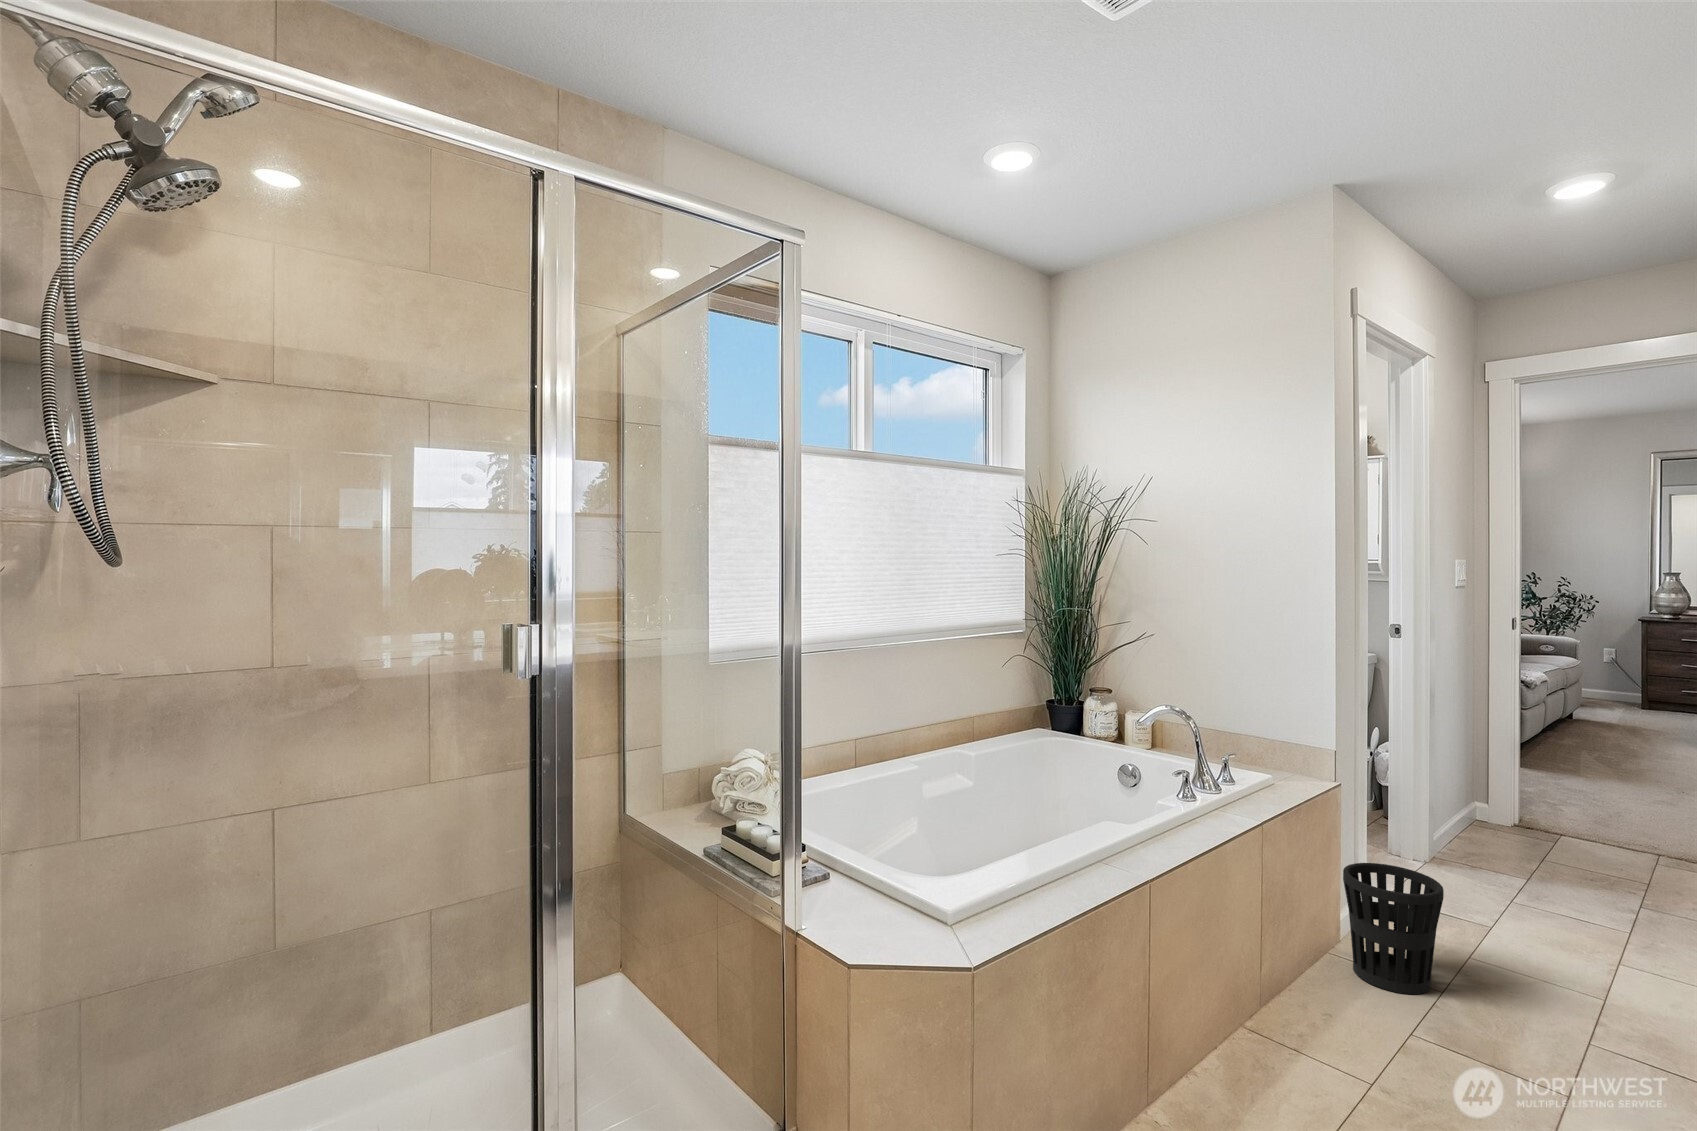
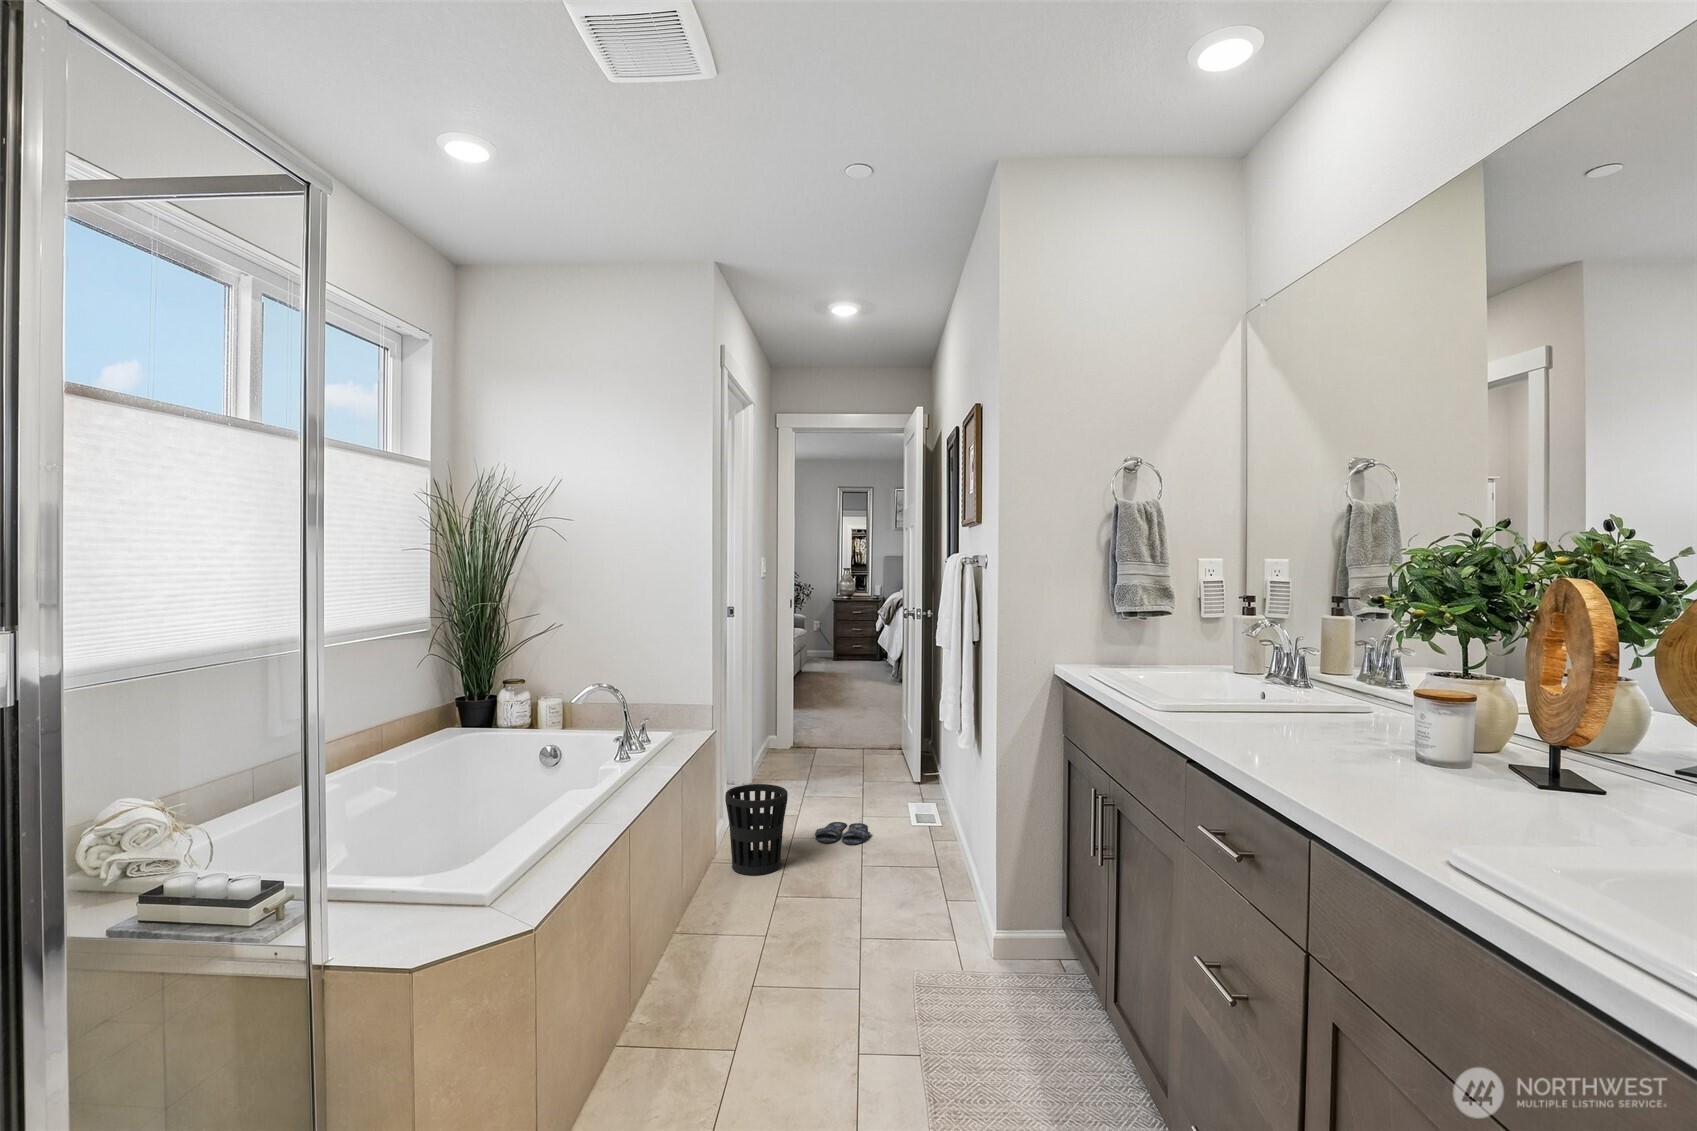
slippers: none [1507,953,1620,1003] -> present [815,822,870,845]

